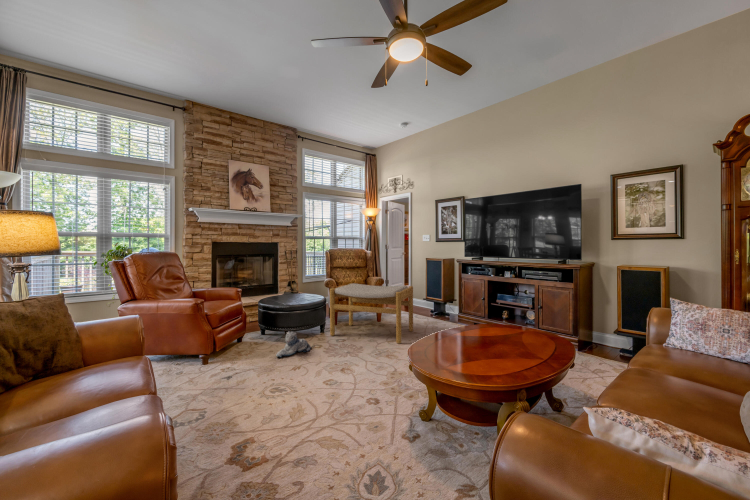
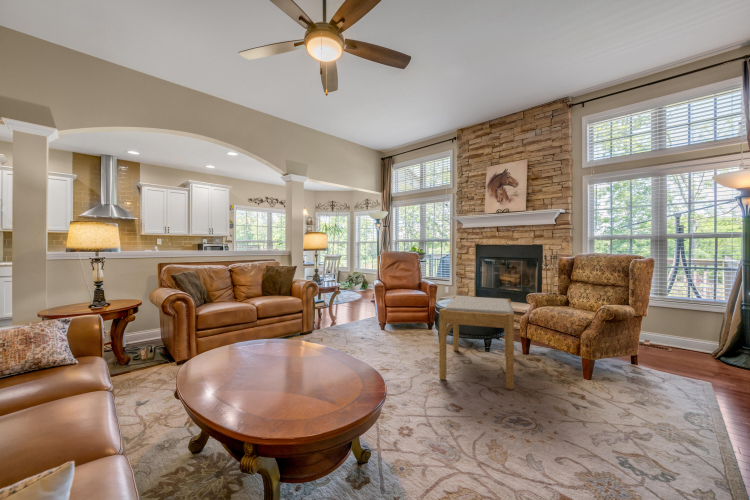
plush toy: present [276,331,311,357] -> none [383,322,415,346]

